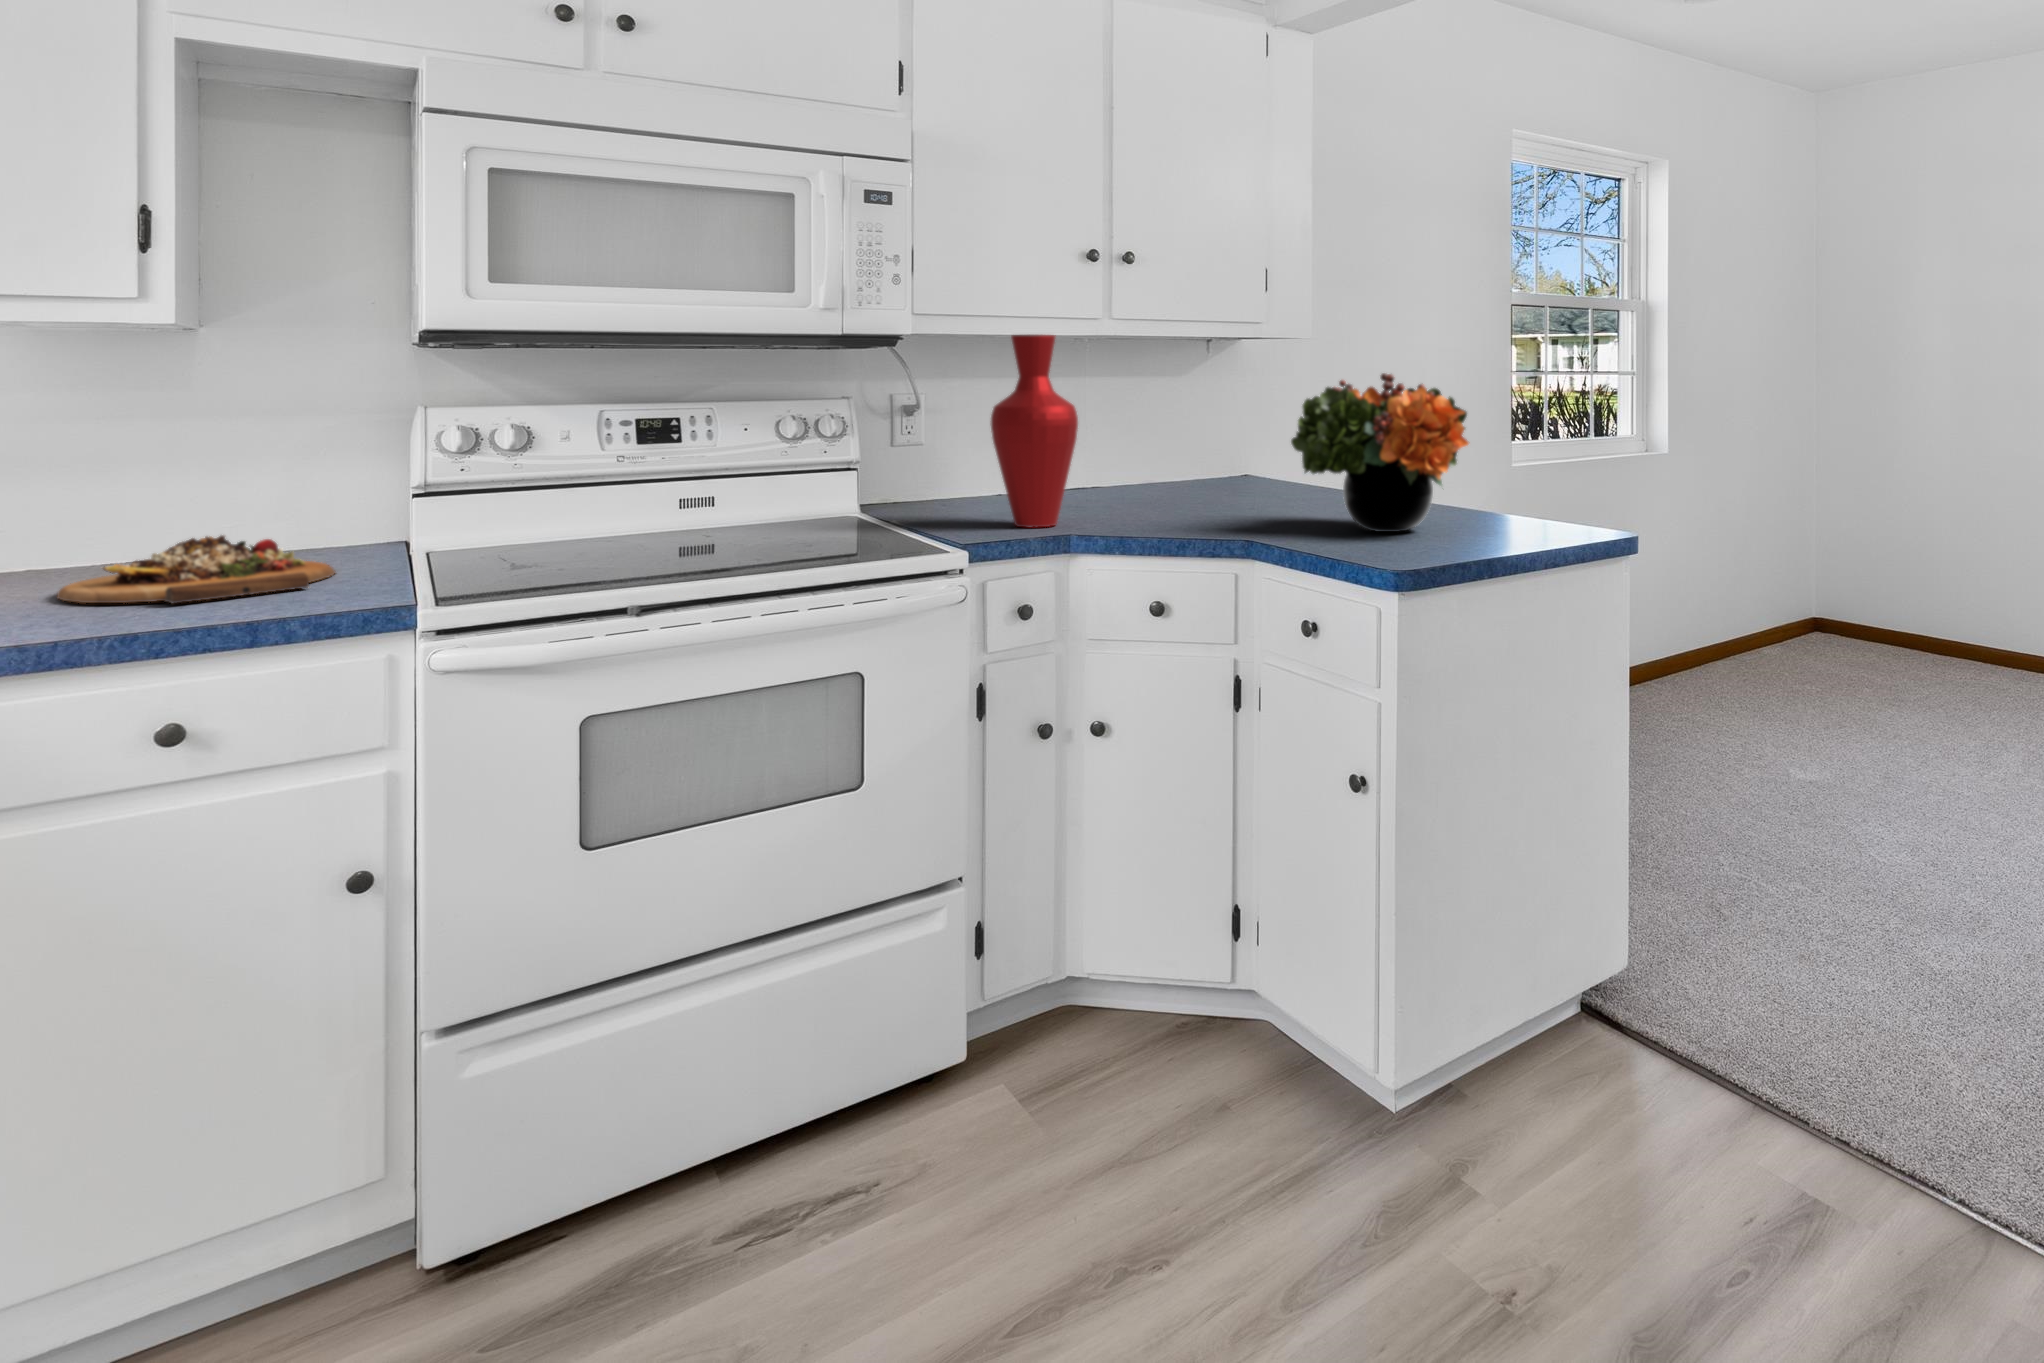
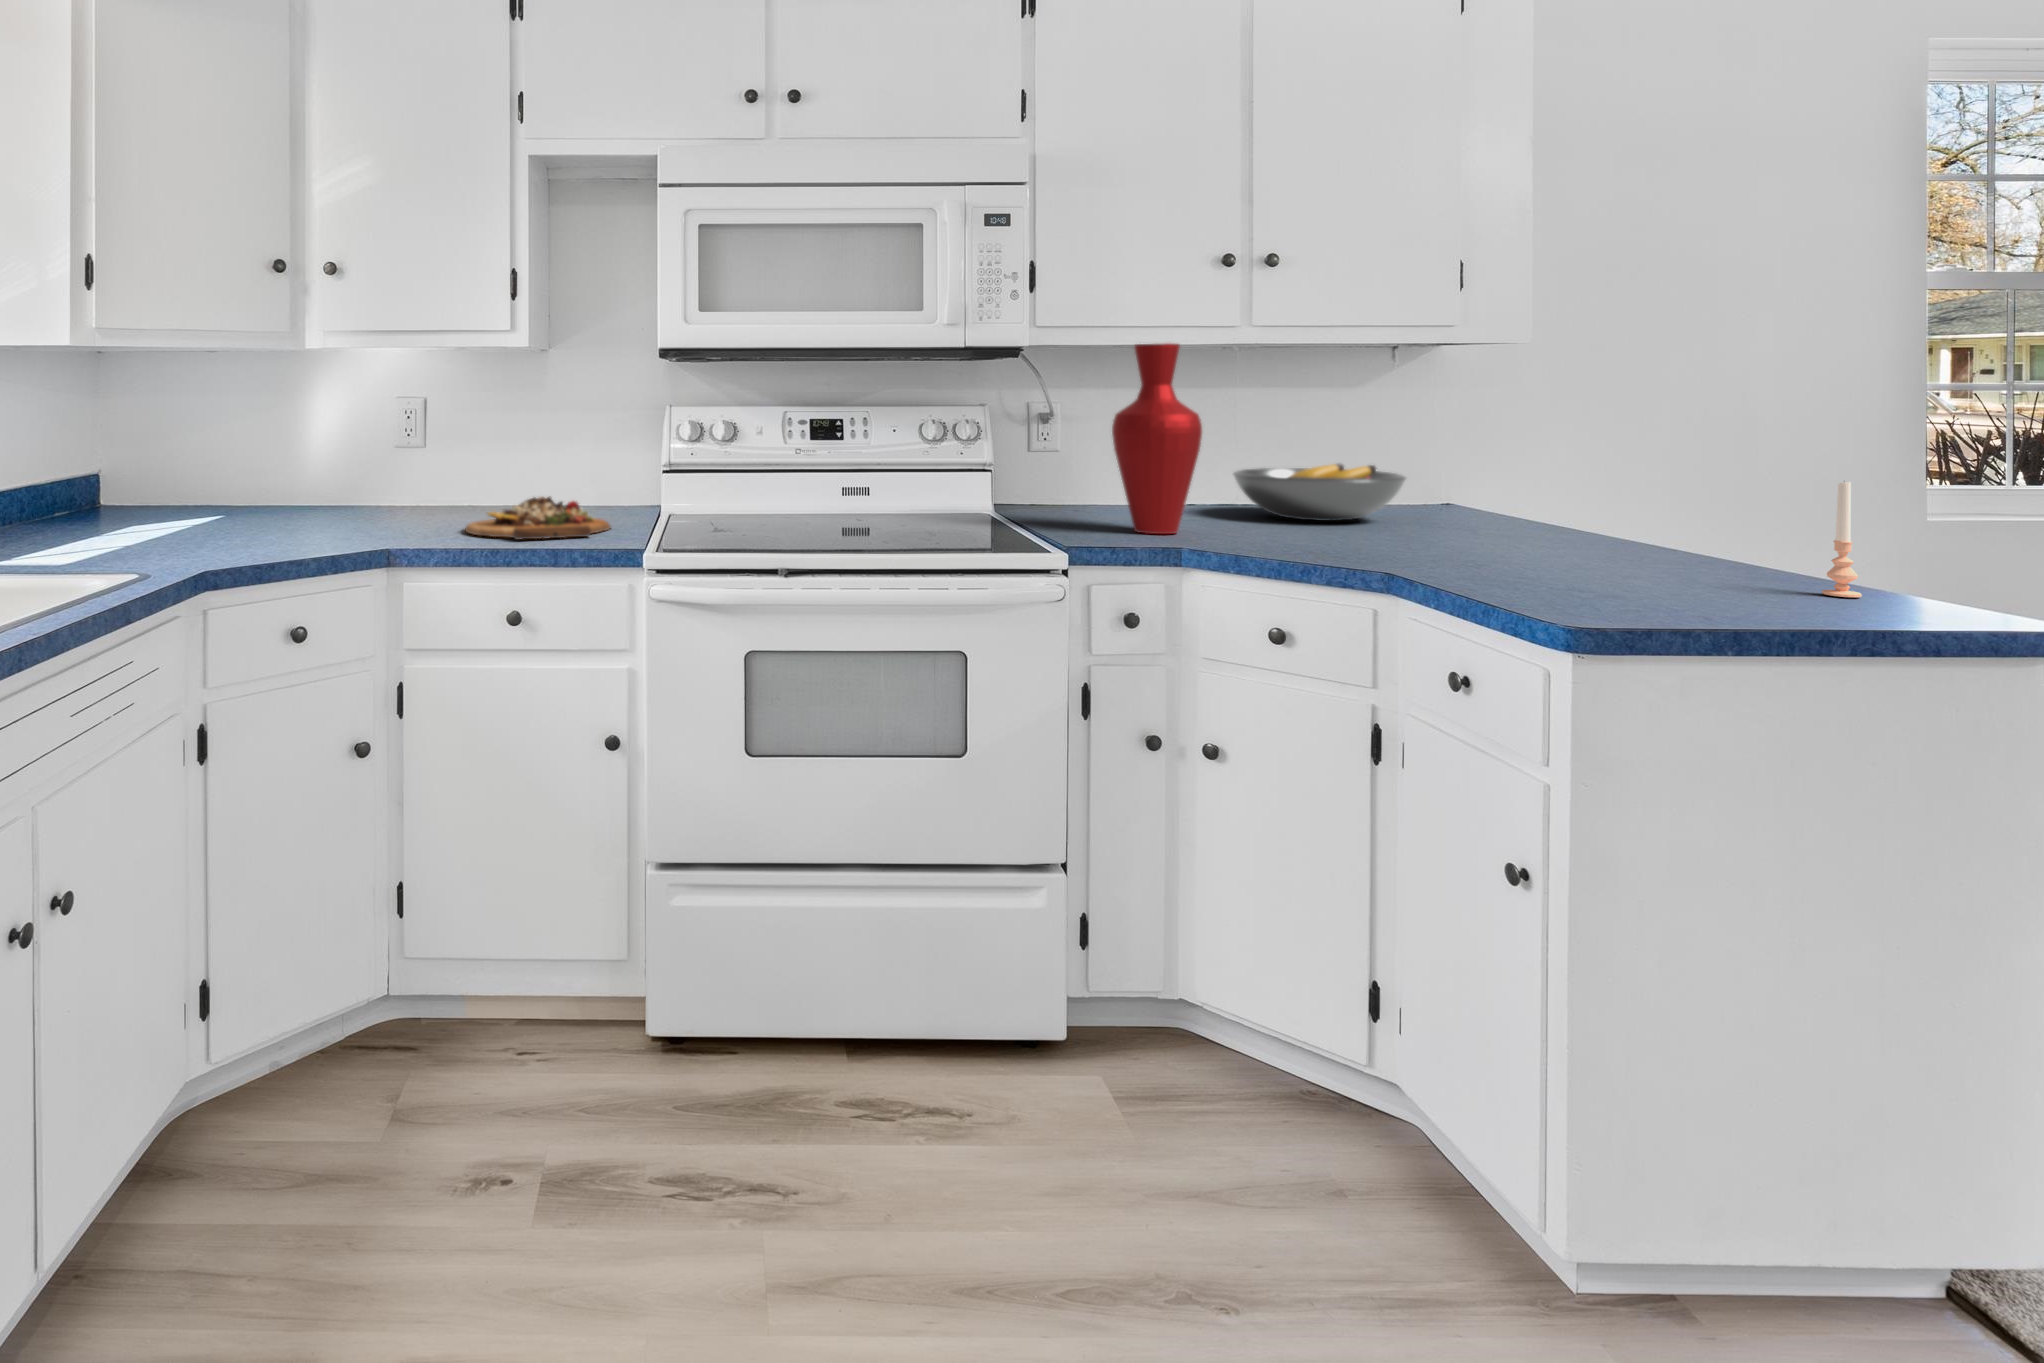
flower arrangement: present [1291,373,1469,532] -> none [1448,379,1719,569]
fruit bowl: none [1091,449,1237,503] -> present [1233,464,1406,521]
candle: none [1536,451,1558,539] -> present [1822,481,1862,597]

